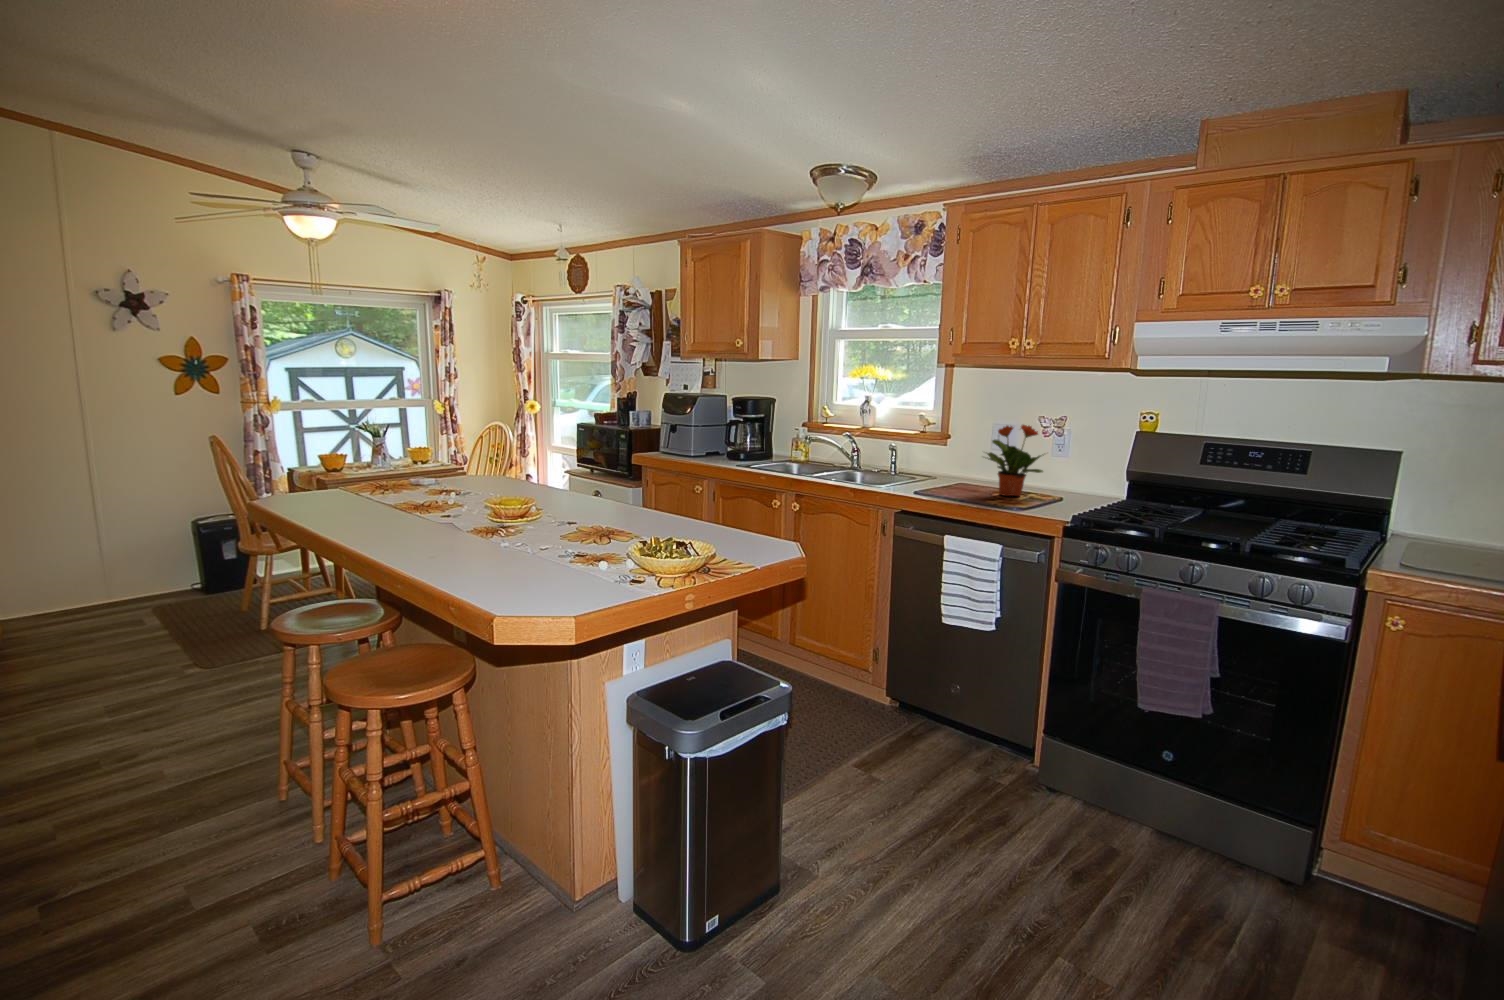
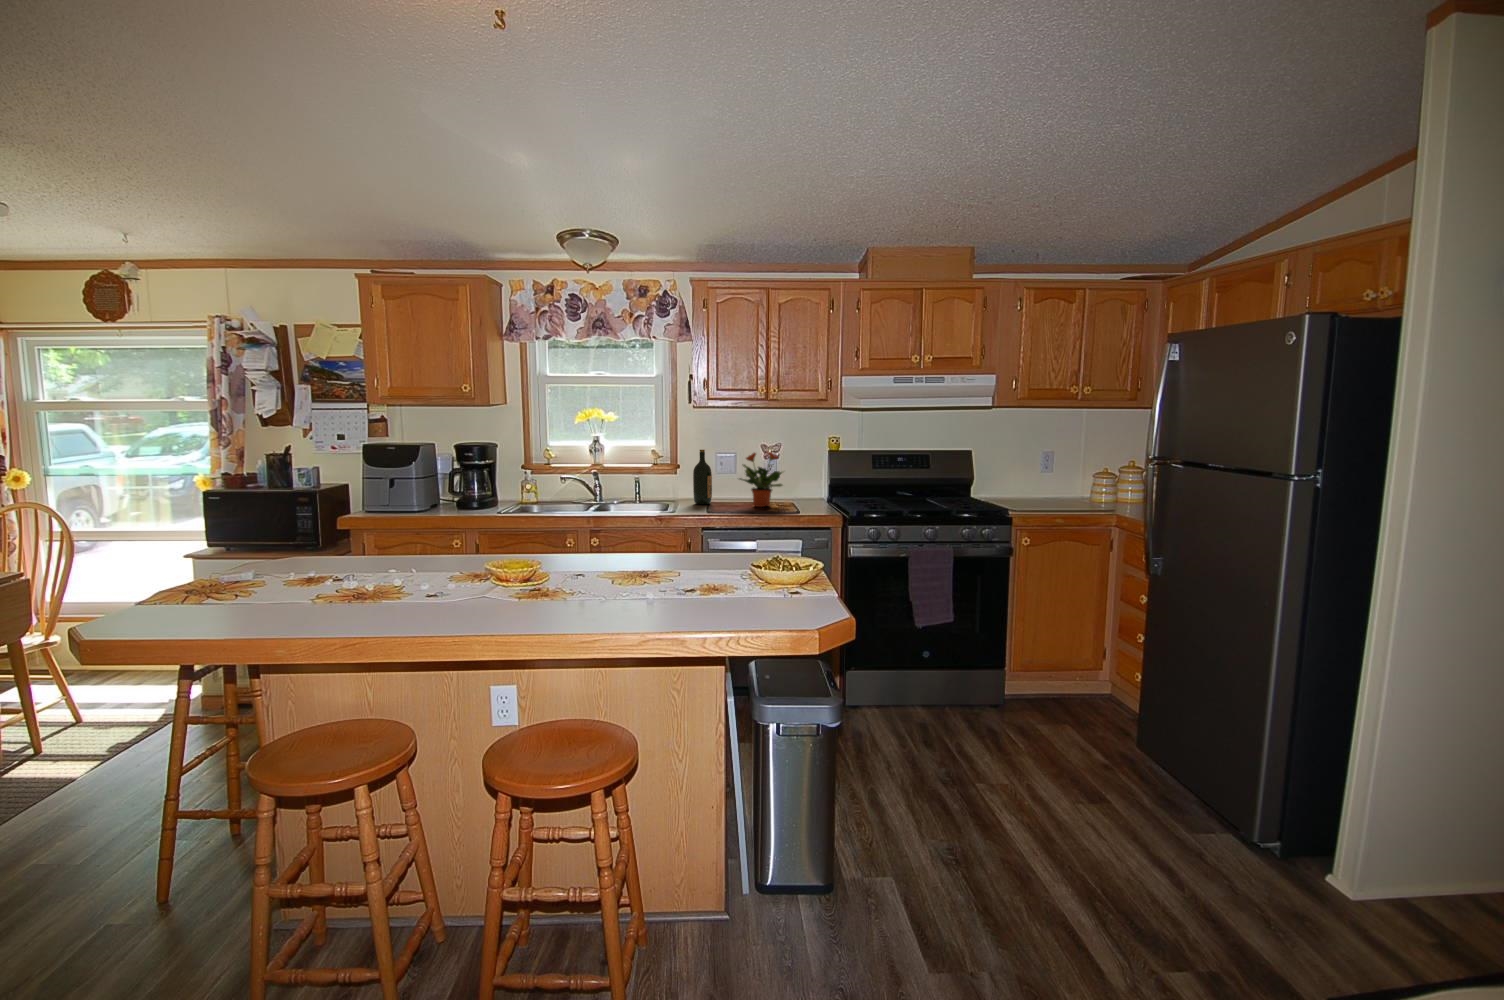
wine bottle: none [941,417,966,484] -> present [693,450,712,504]

